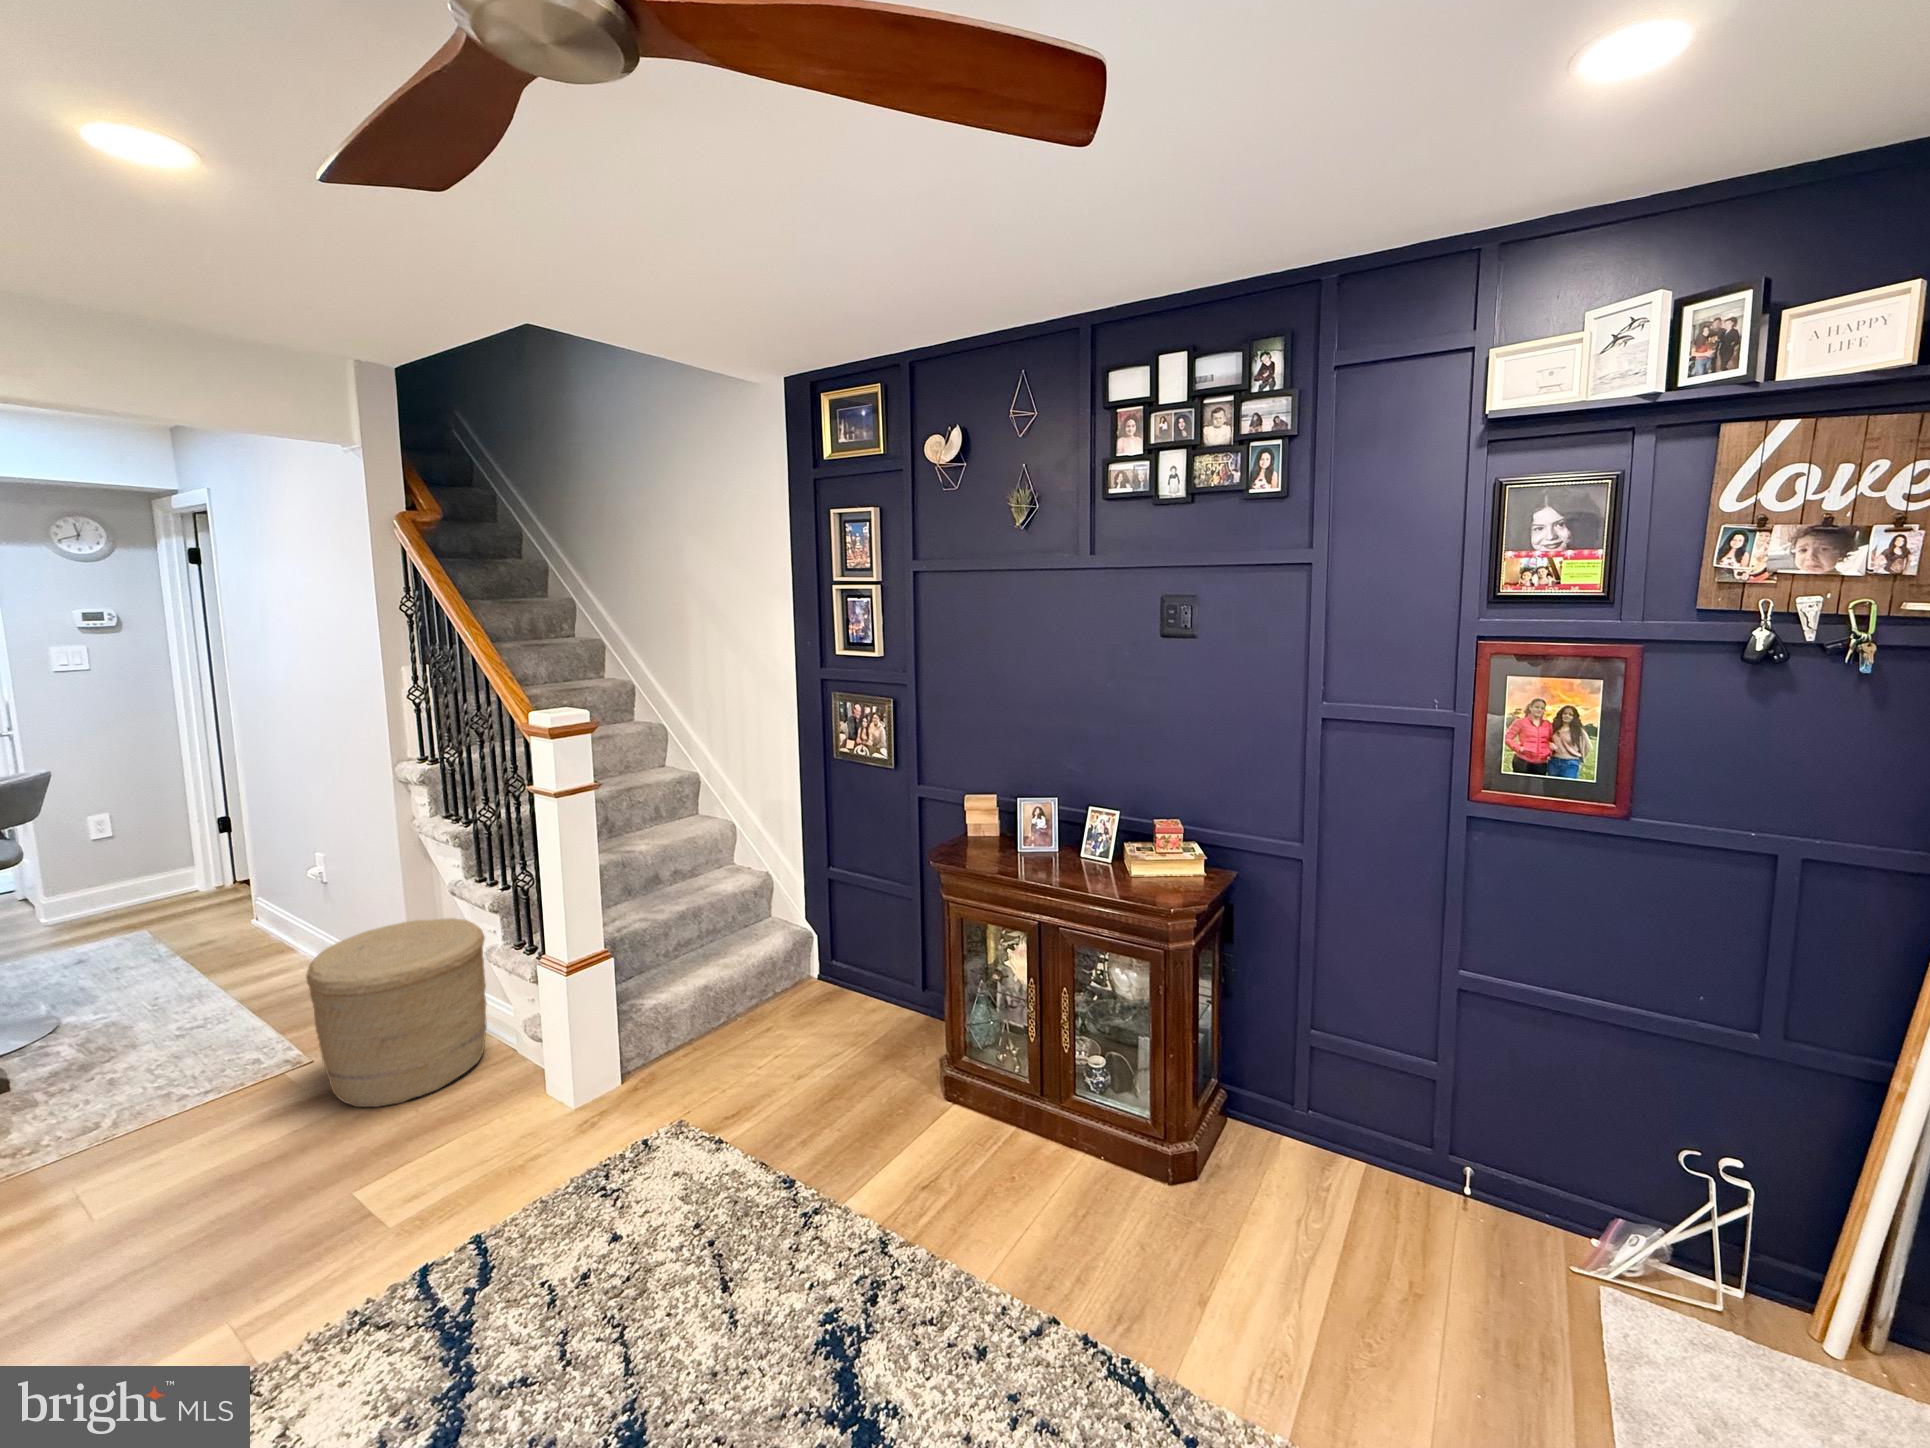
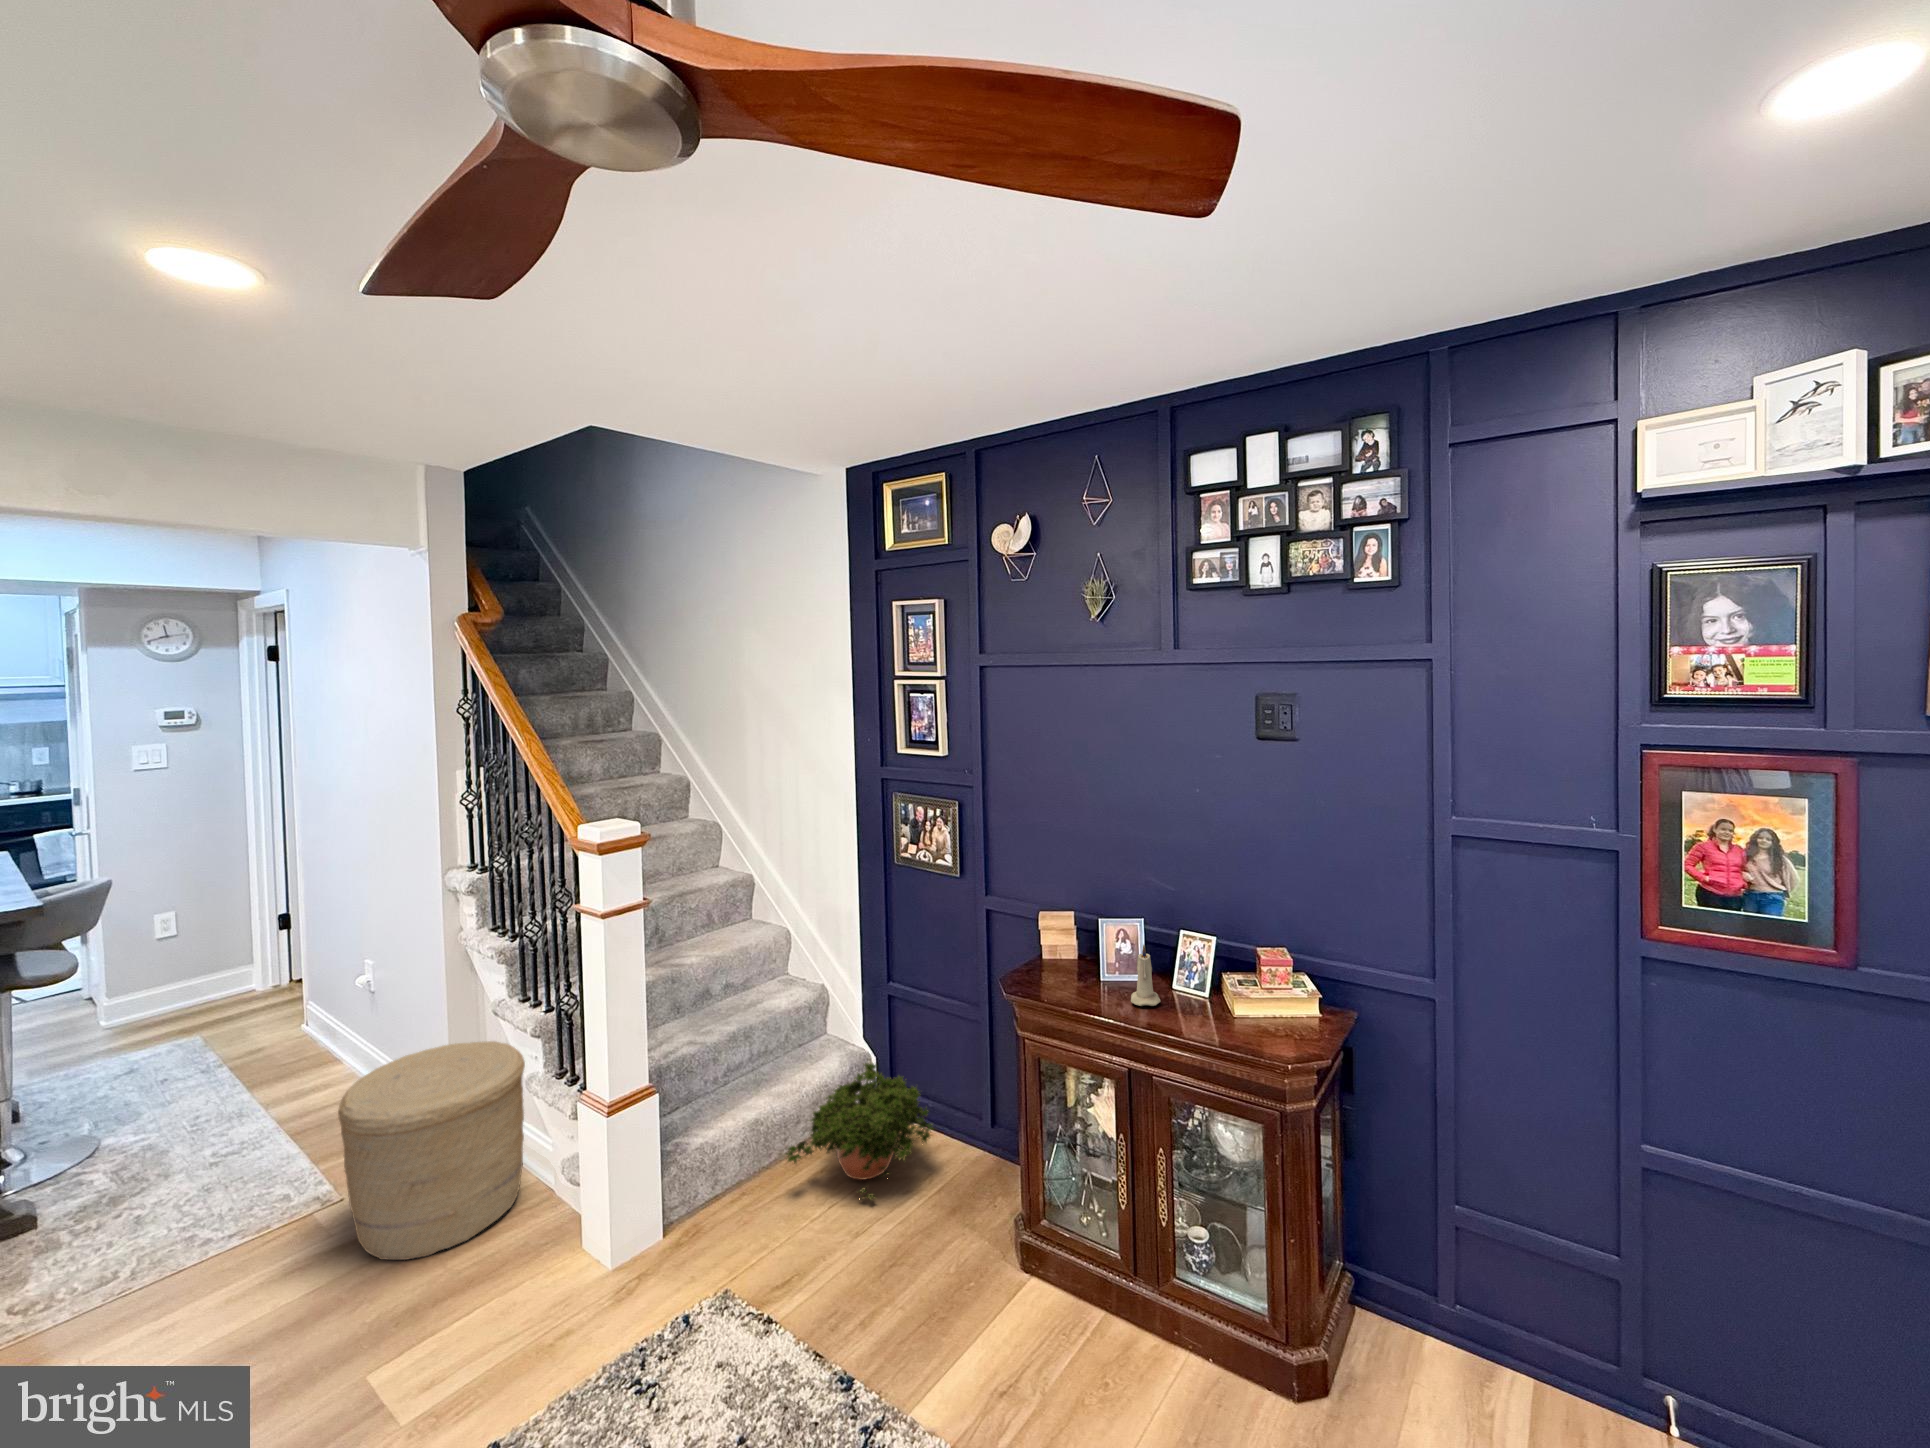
candle: none [1043,816,1069,870] -> present [1131,945,1161,1006]
potted plant: none [731,934,871,1051] -> present [786,1063,932,1200]

